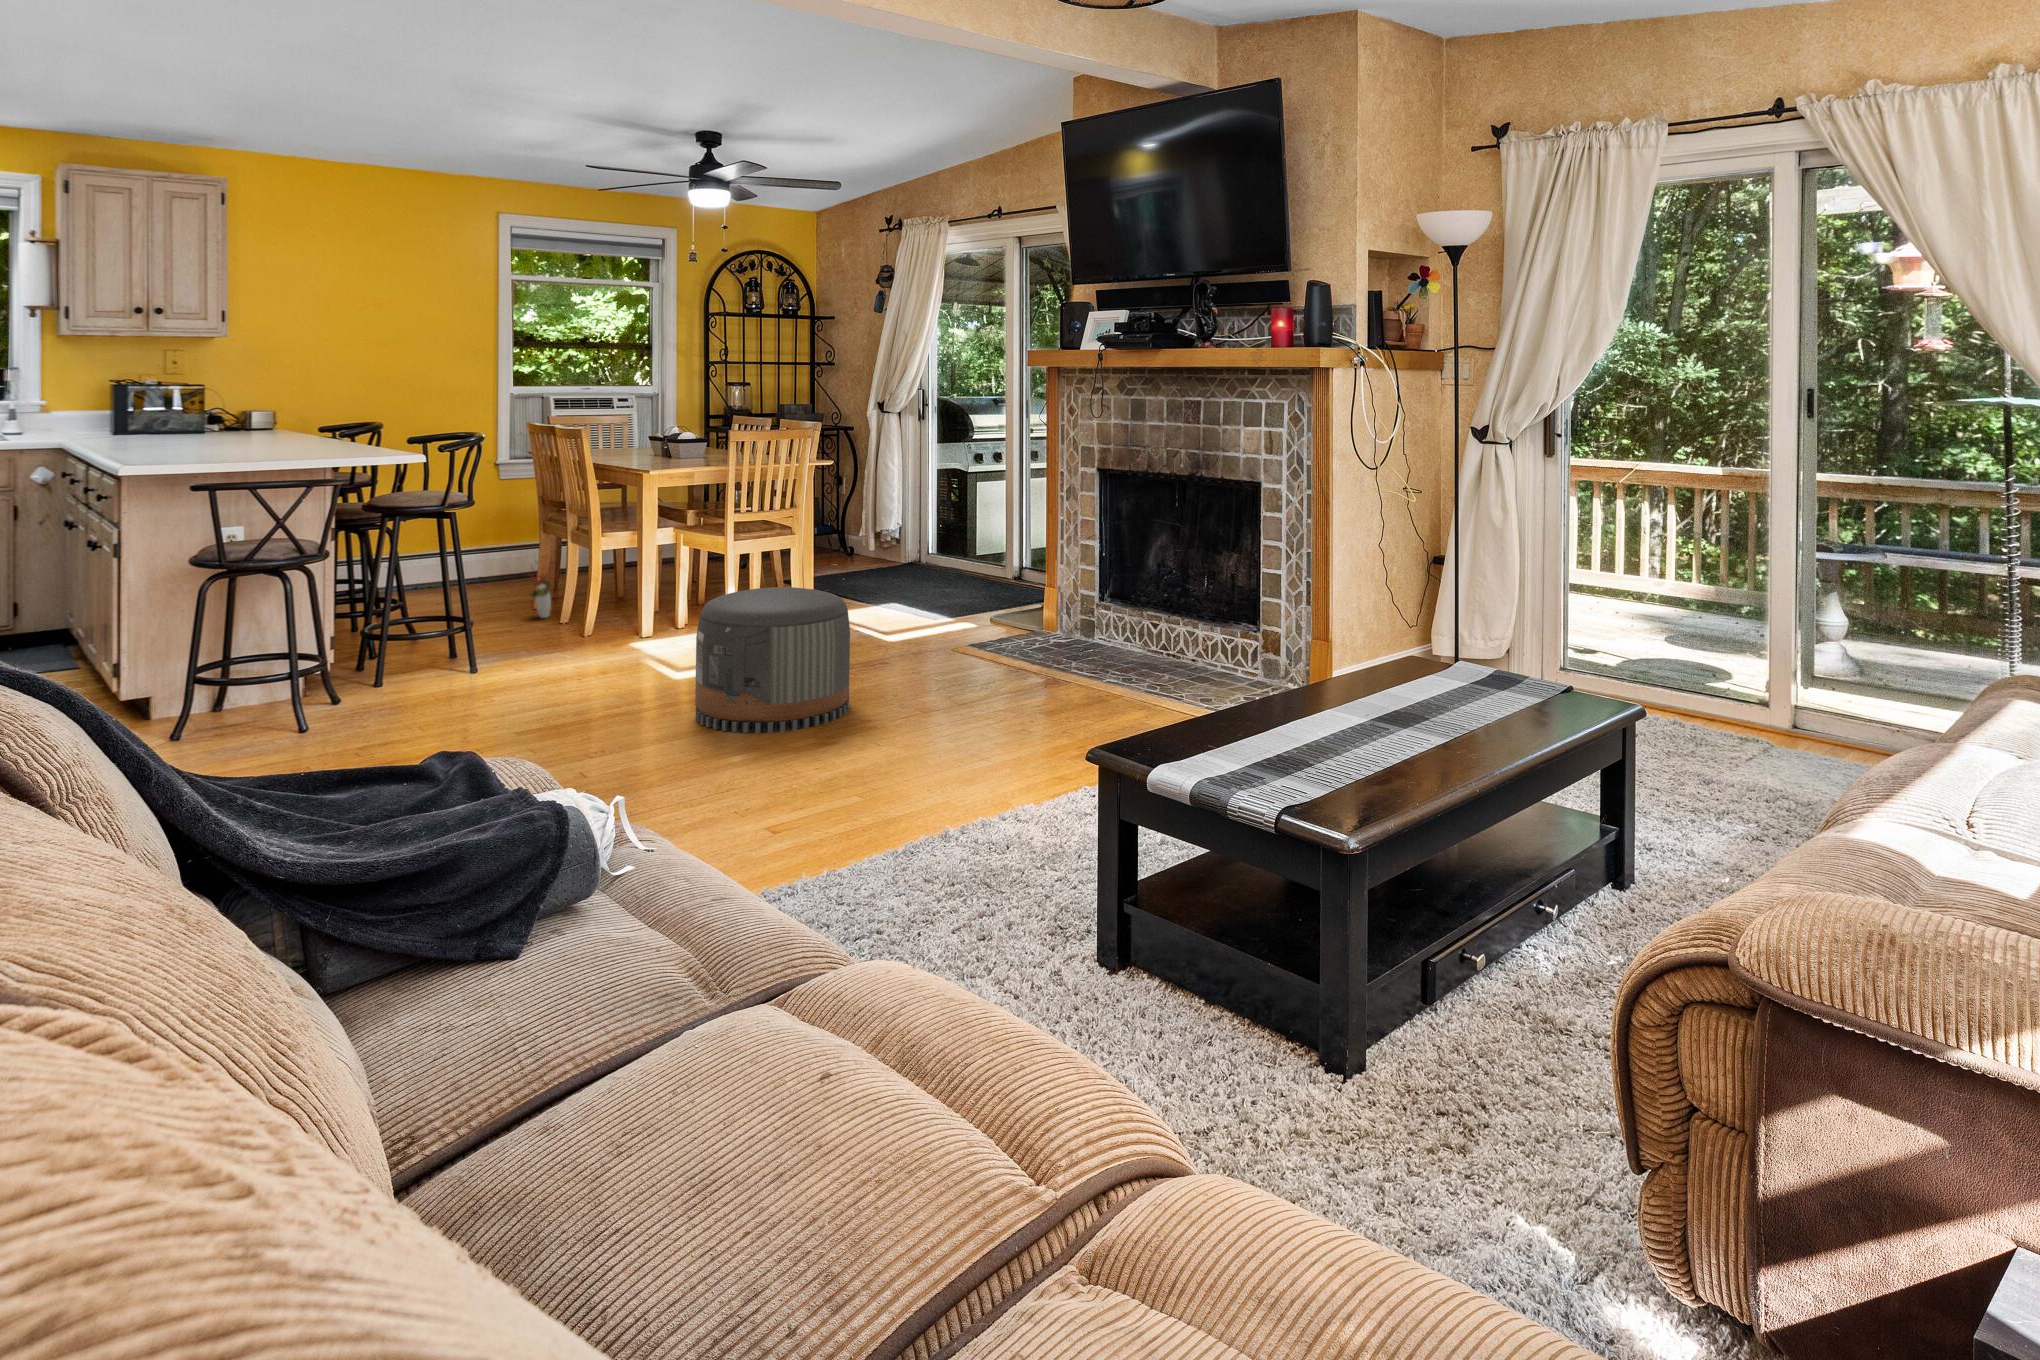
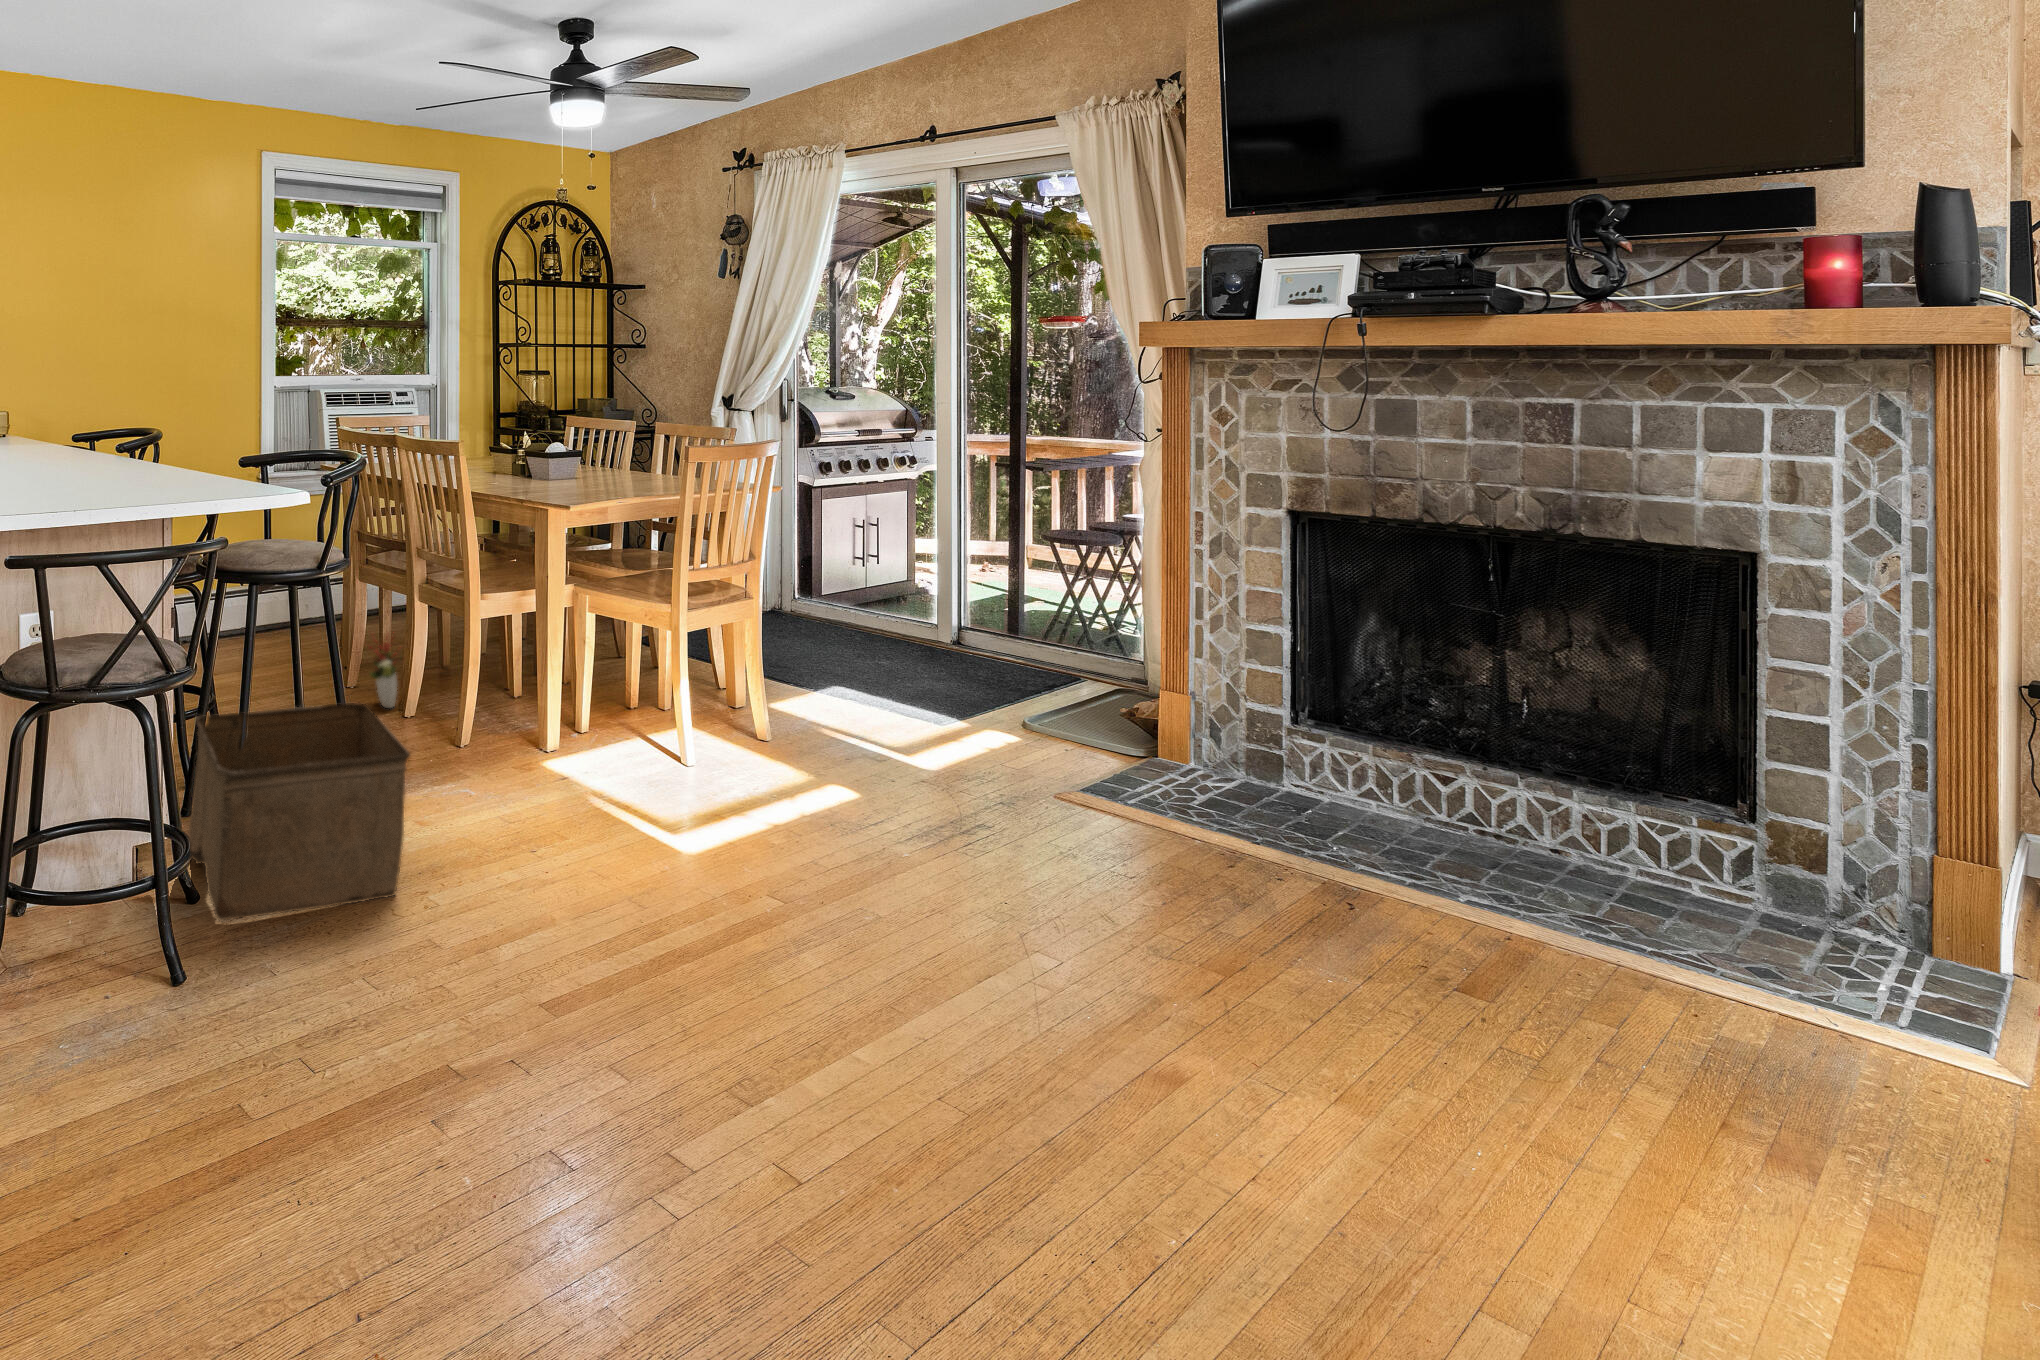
pouf: present [695,587,850,733] -> none [853,740,1143,1056]
storage bin: none [338,589,472,706] -> present [189,703,410,922]

